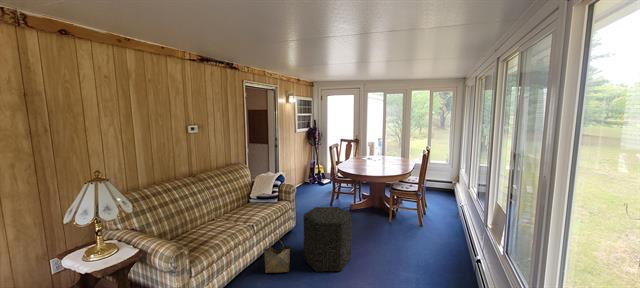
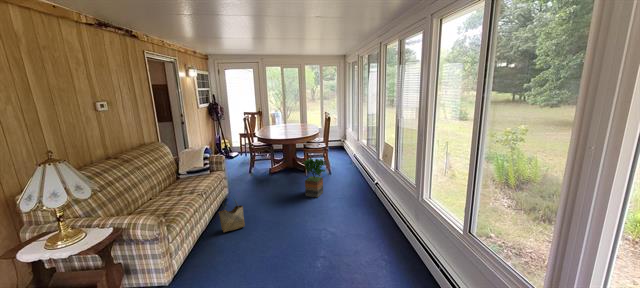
potted tree: none [373,205,405,257] -> present [304,159,326,198]
ottoman: present [304,207,352,271] -> none [249,166,292,220]

